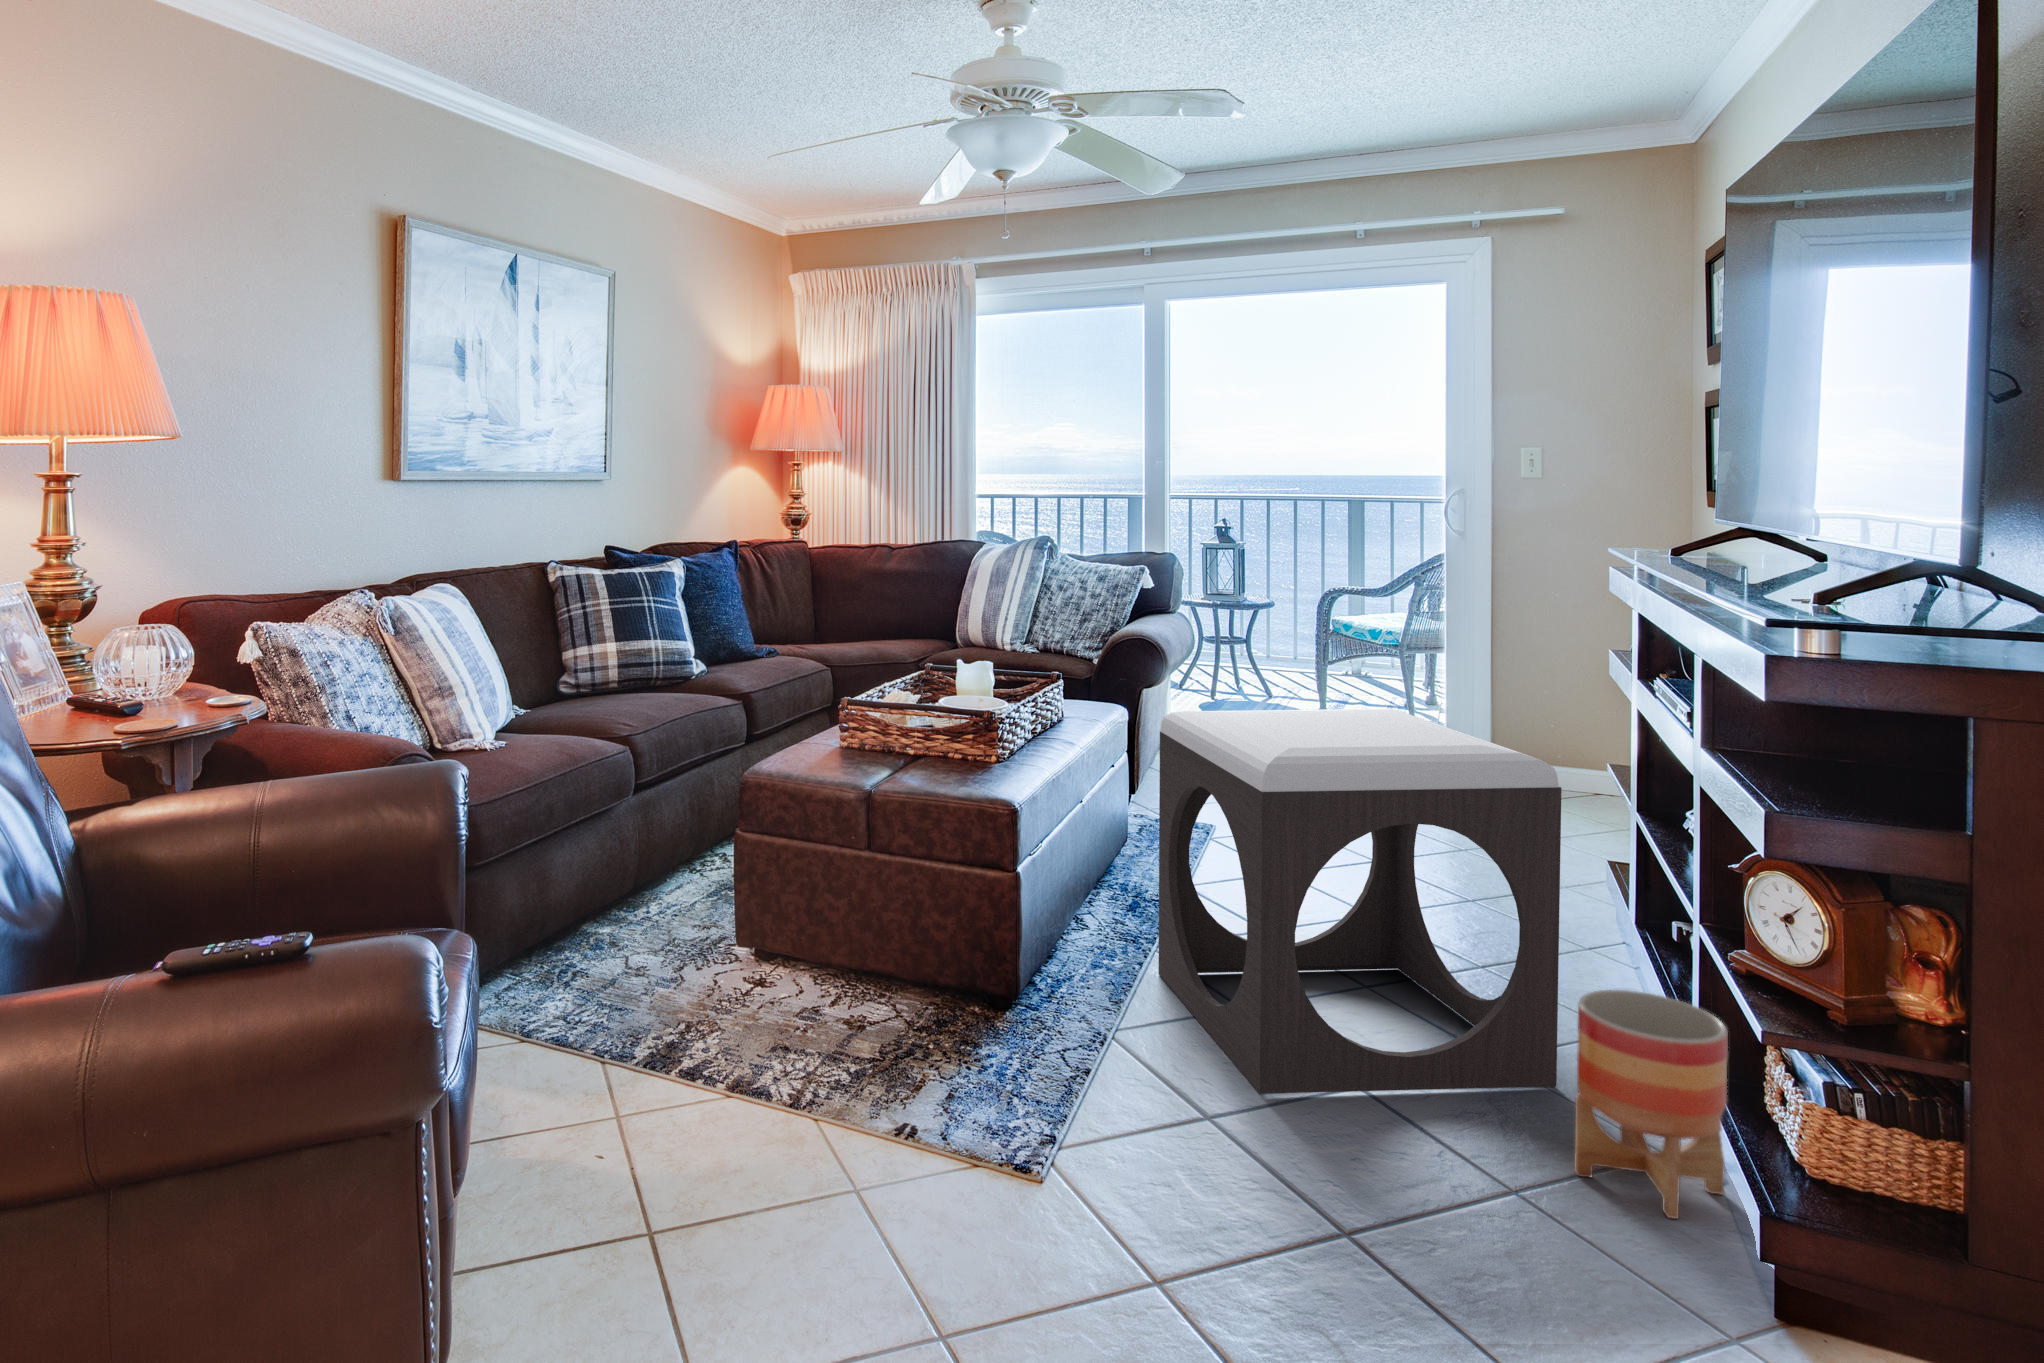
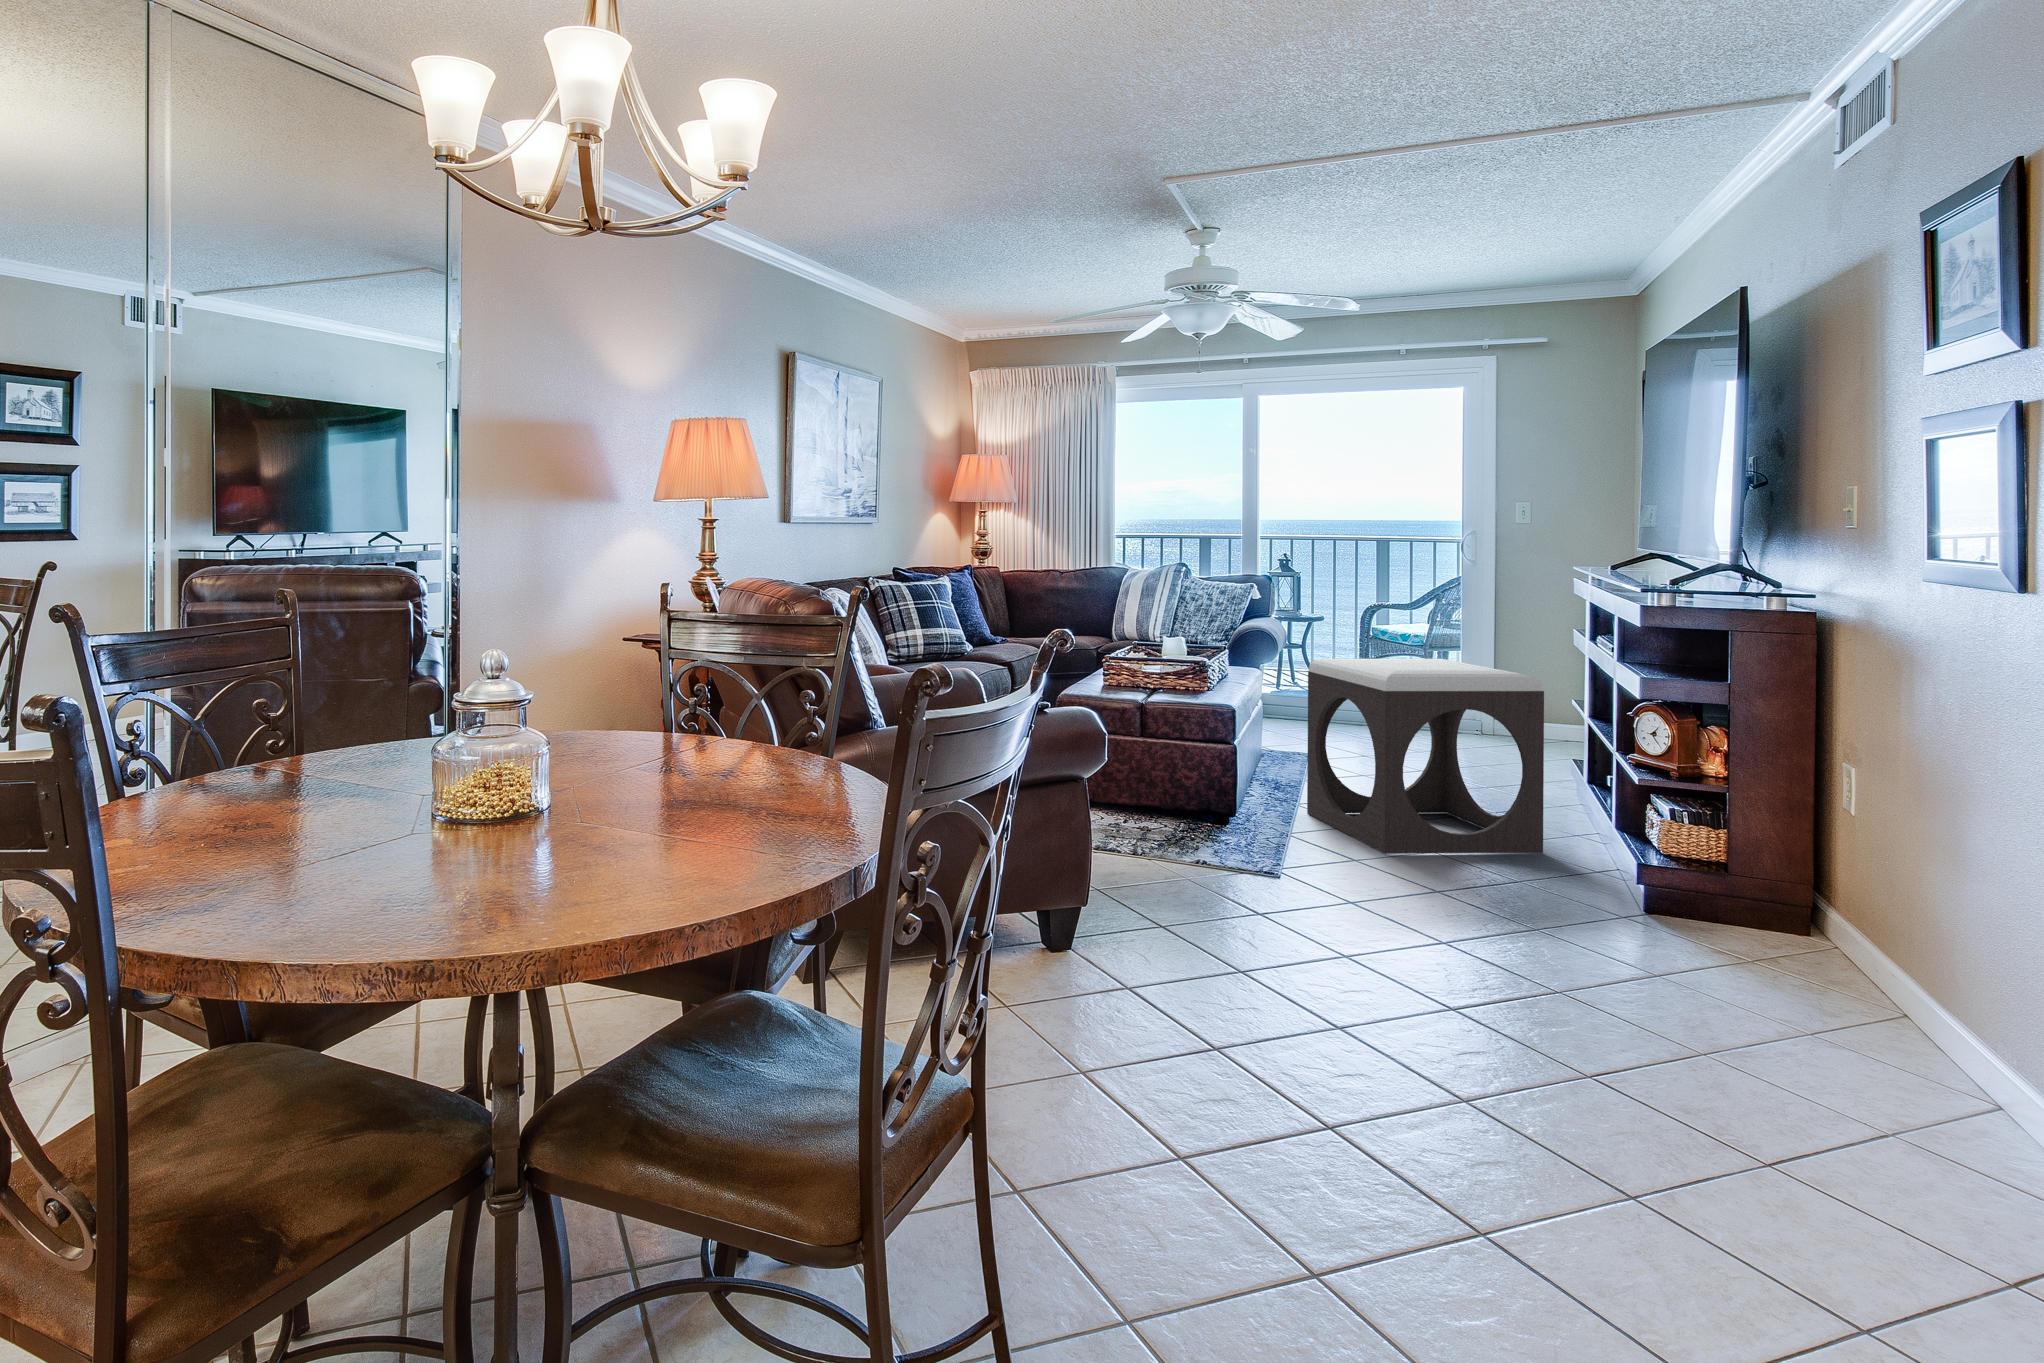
planter: present [1574,990,1728,1219] -> none [1554,788,1630,890]

